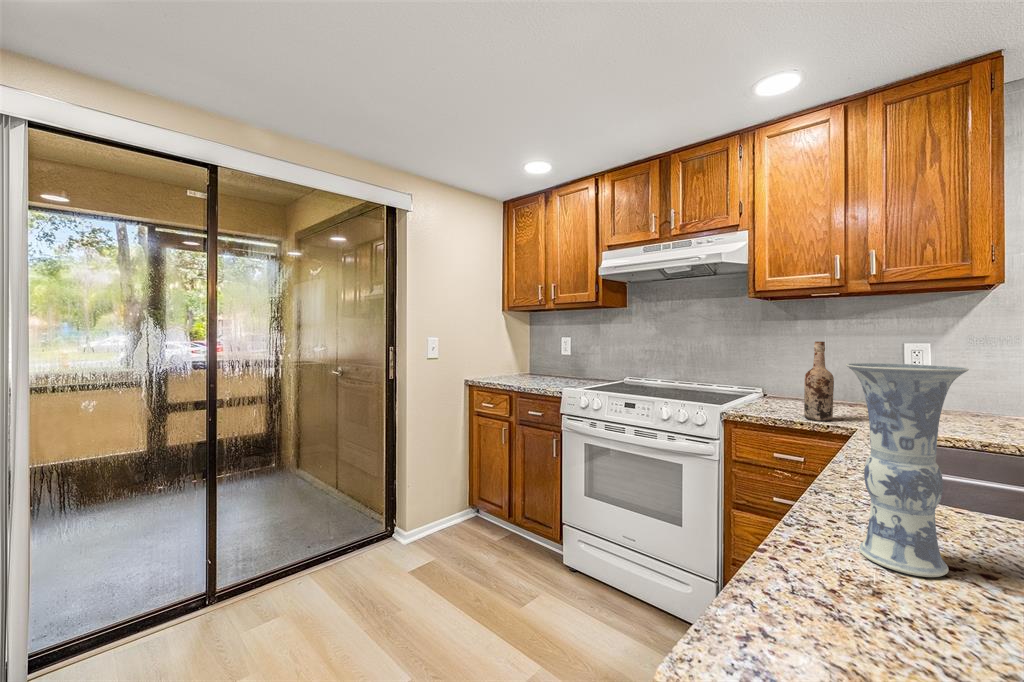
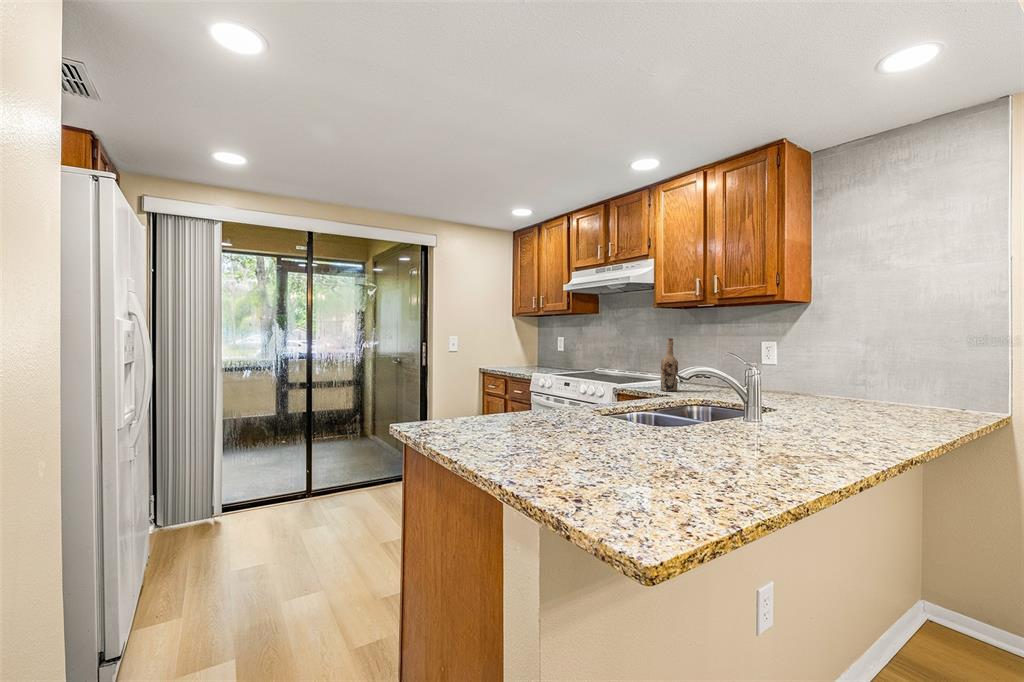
vase: present [846,363,969,577] -> none [510,343,545,419]

